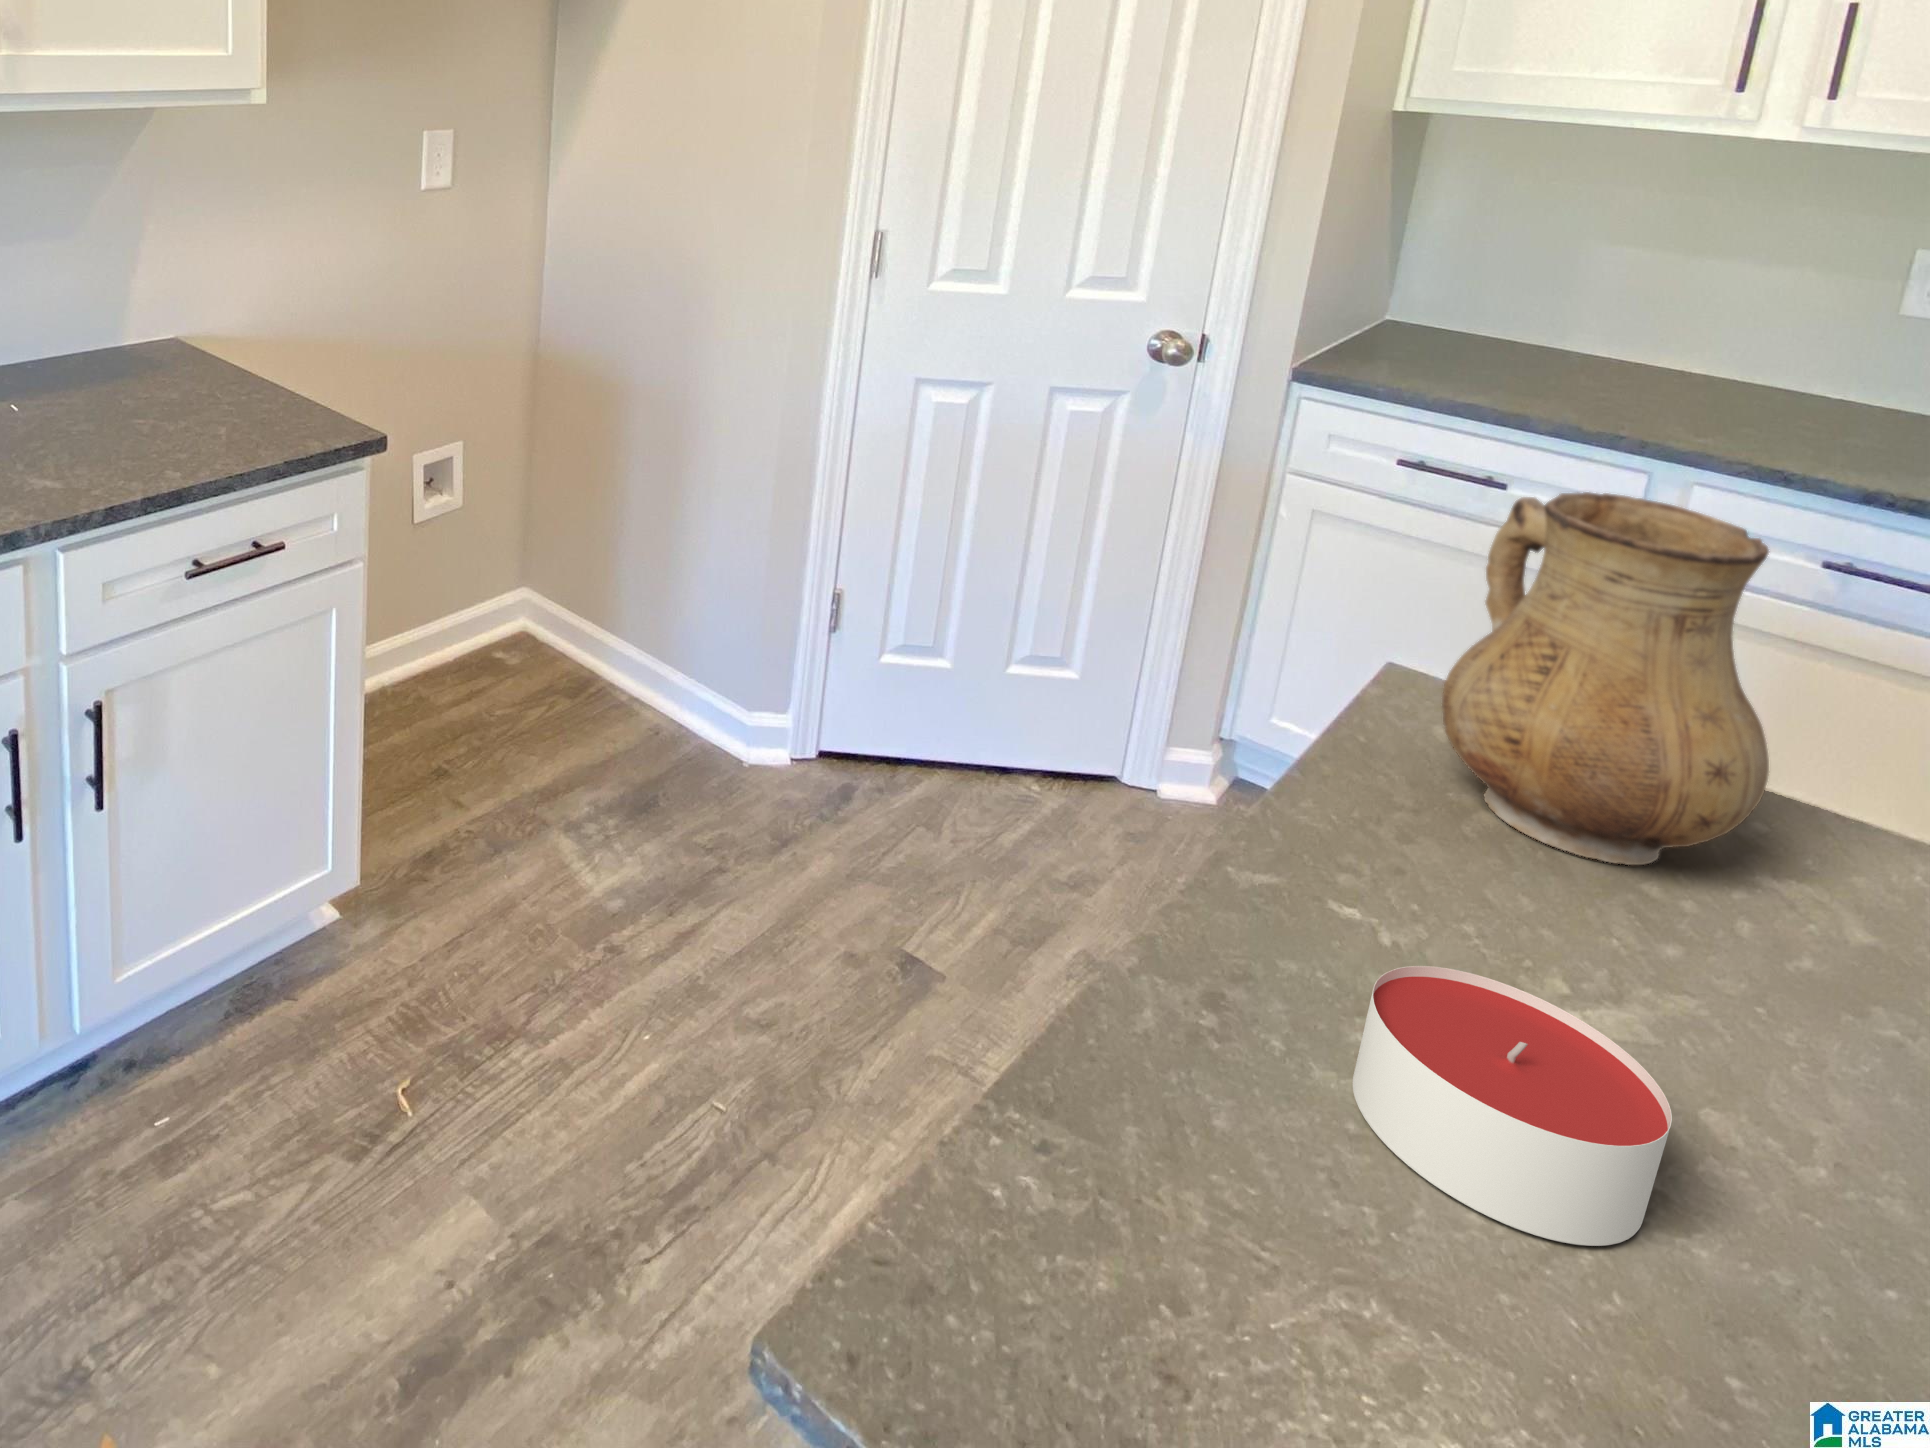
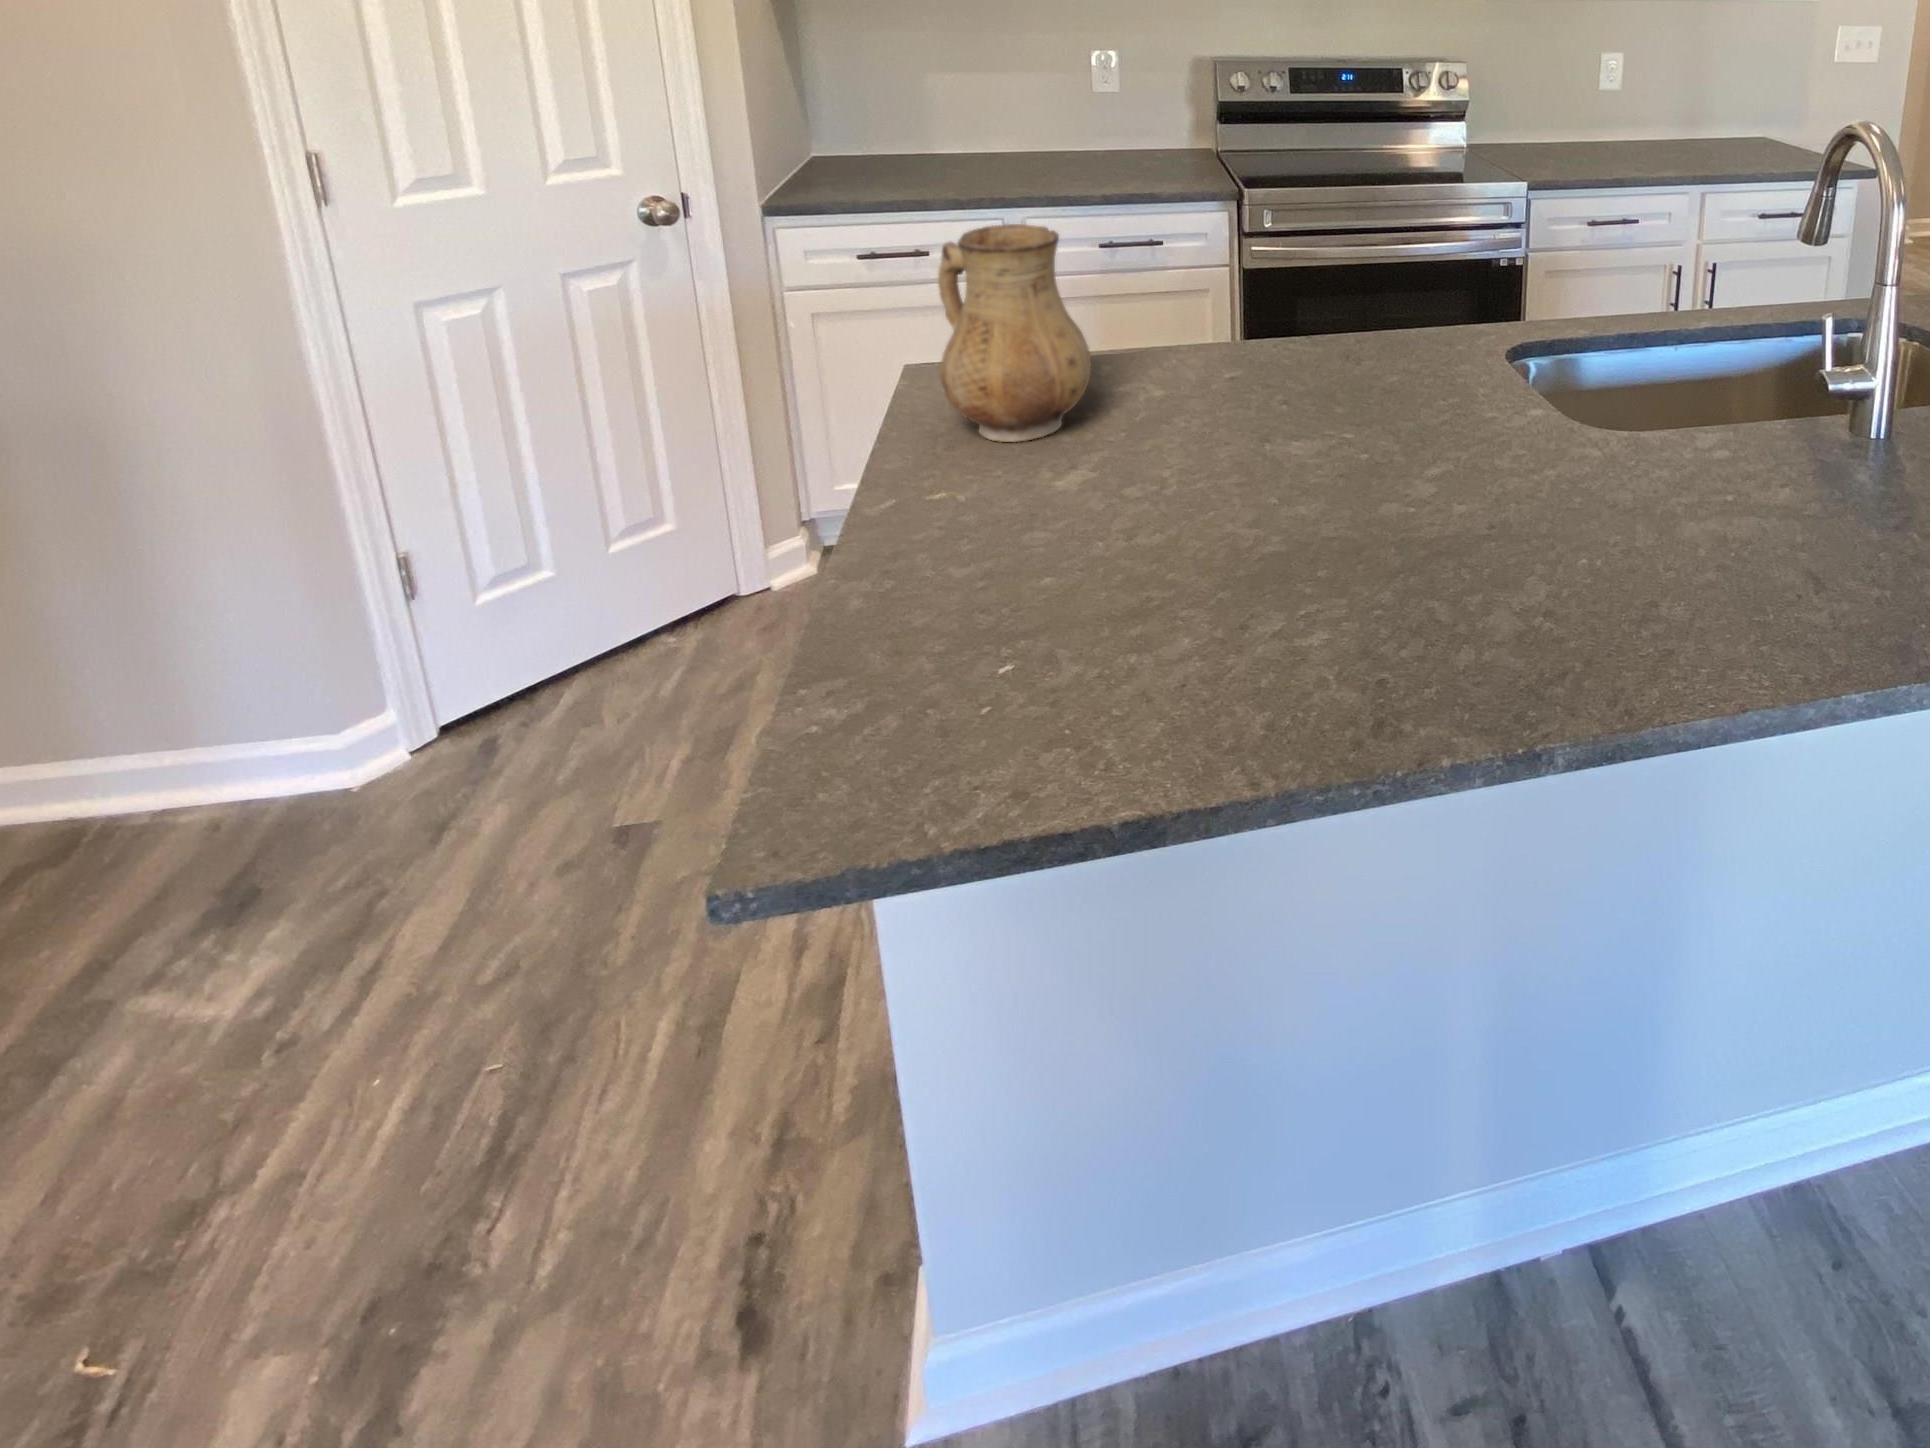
candle: present [1353,966,1672,1246] -> none [962,503,1099,618]

